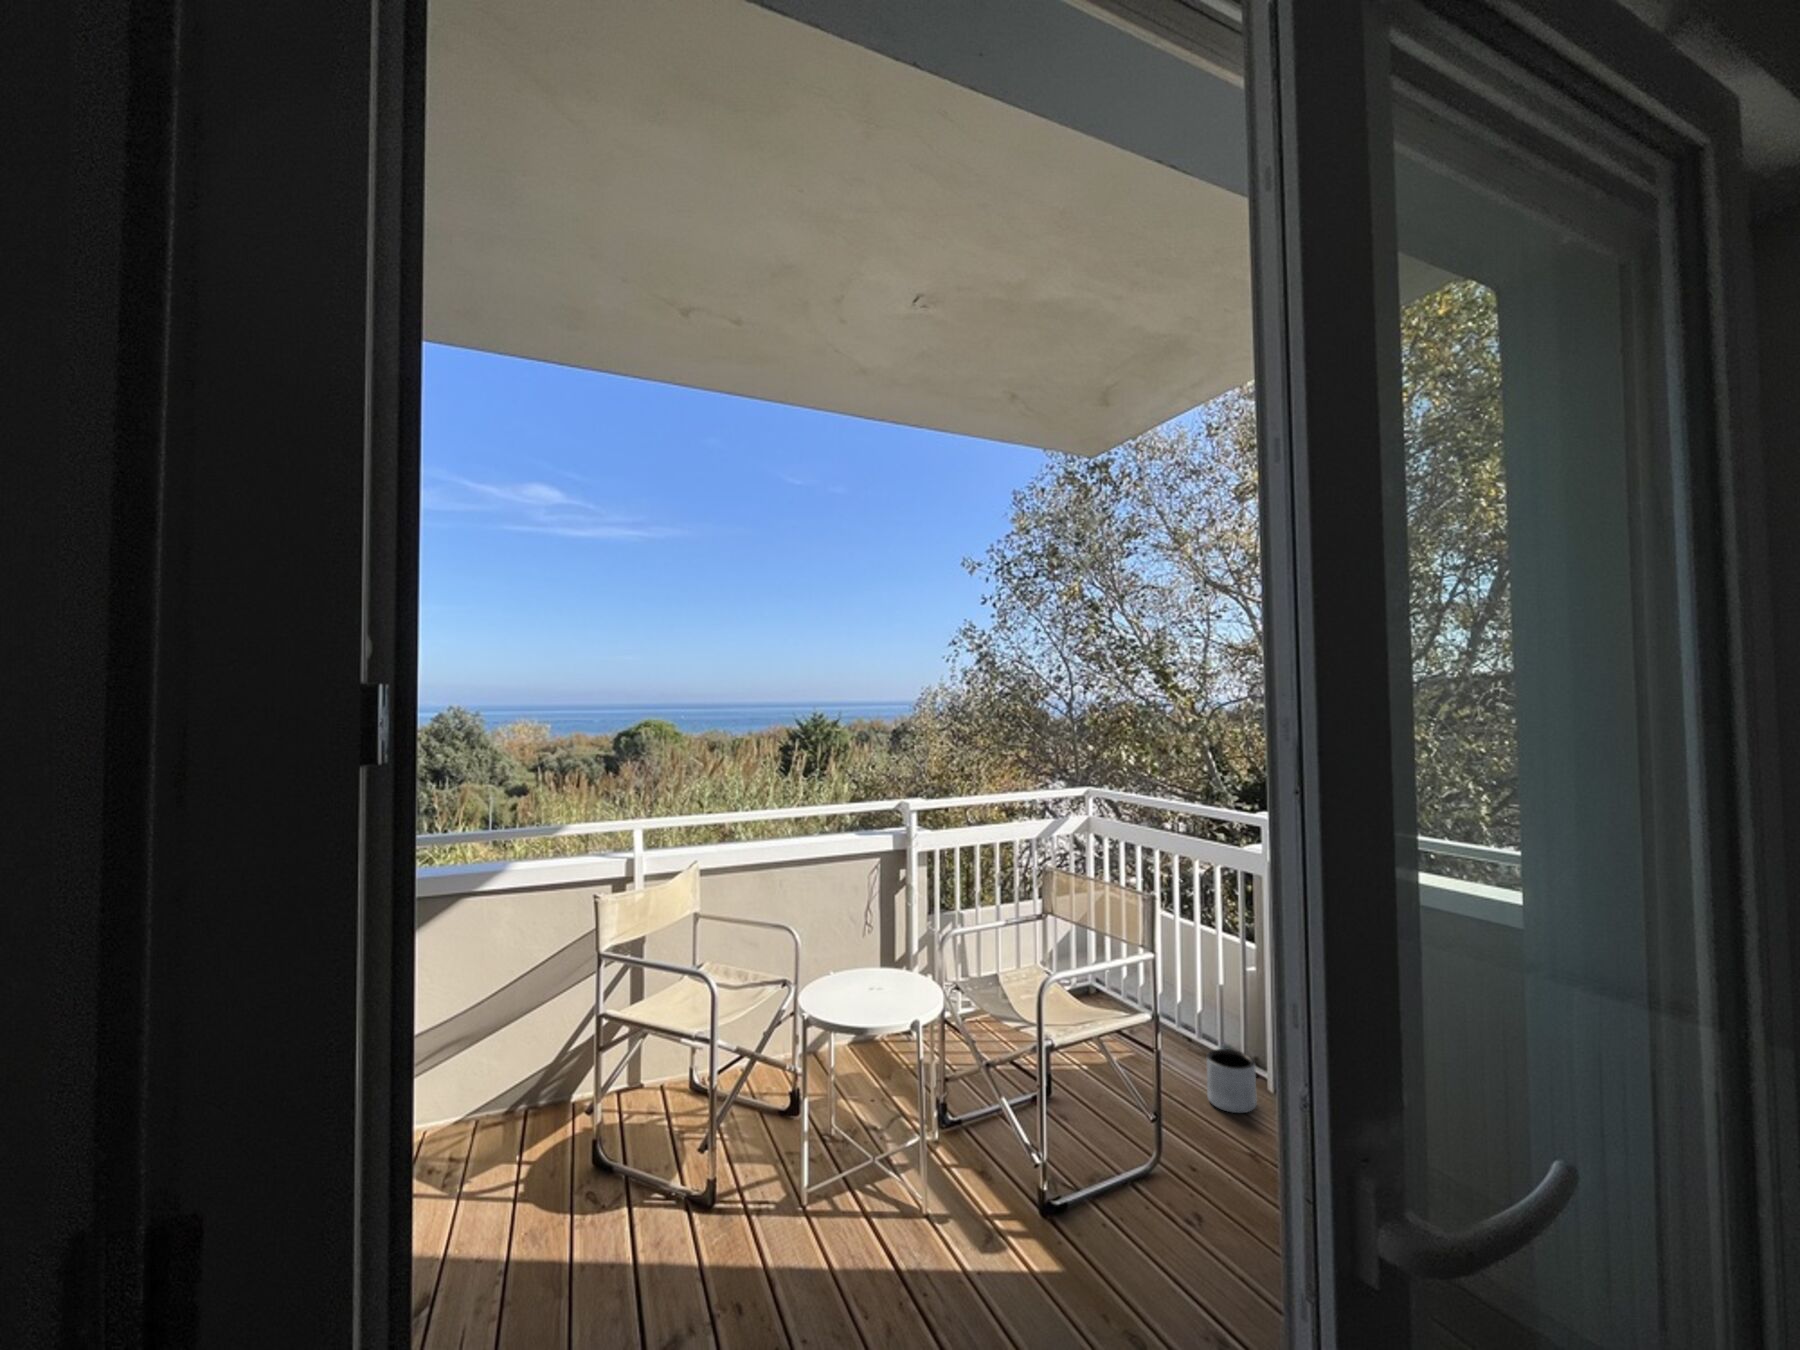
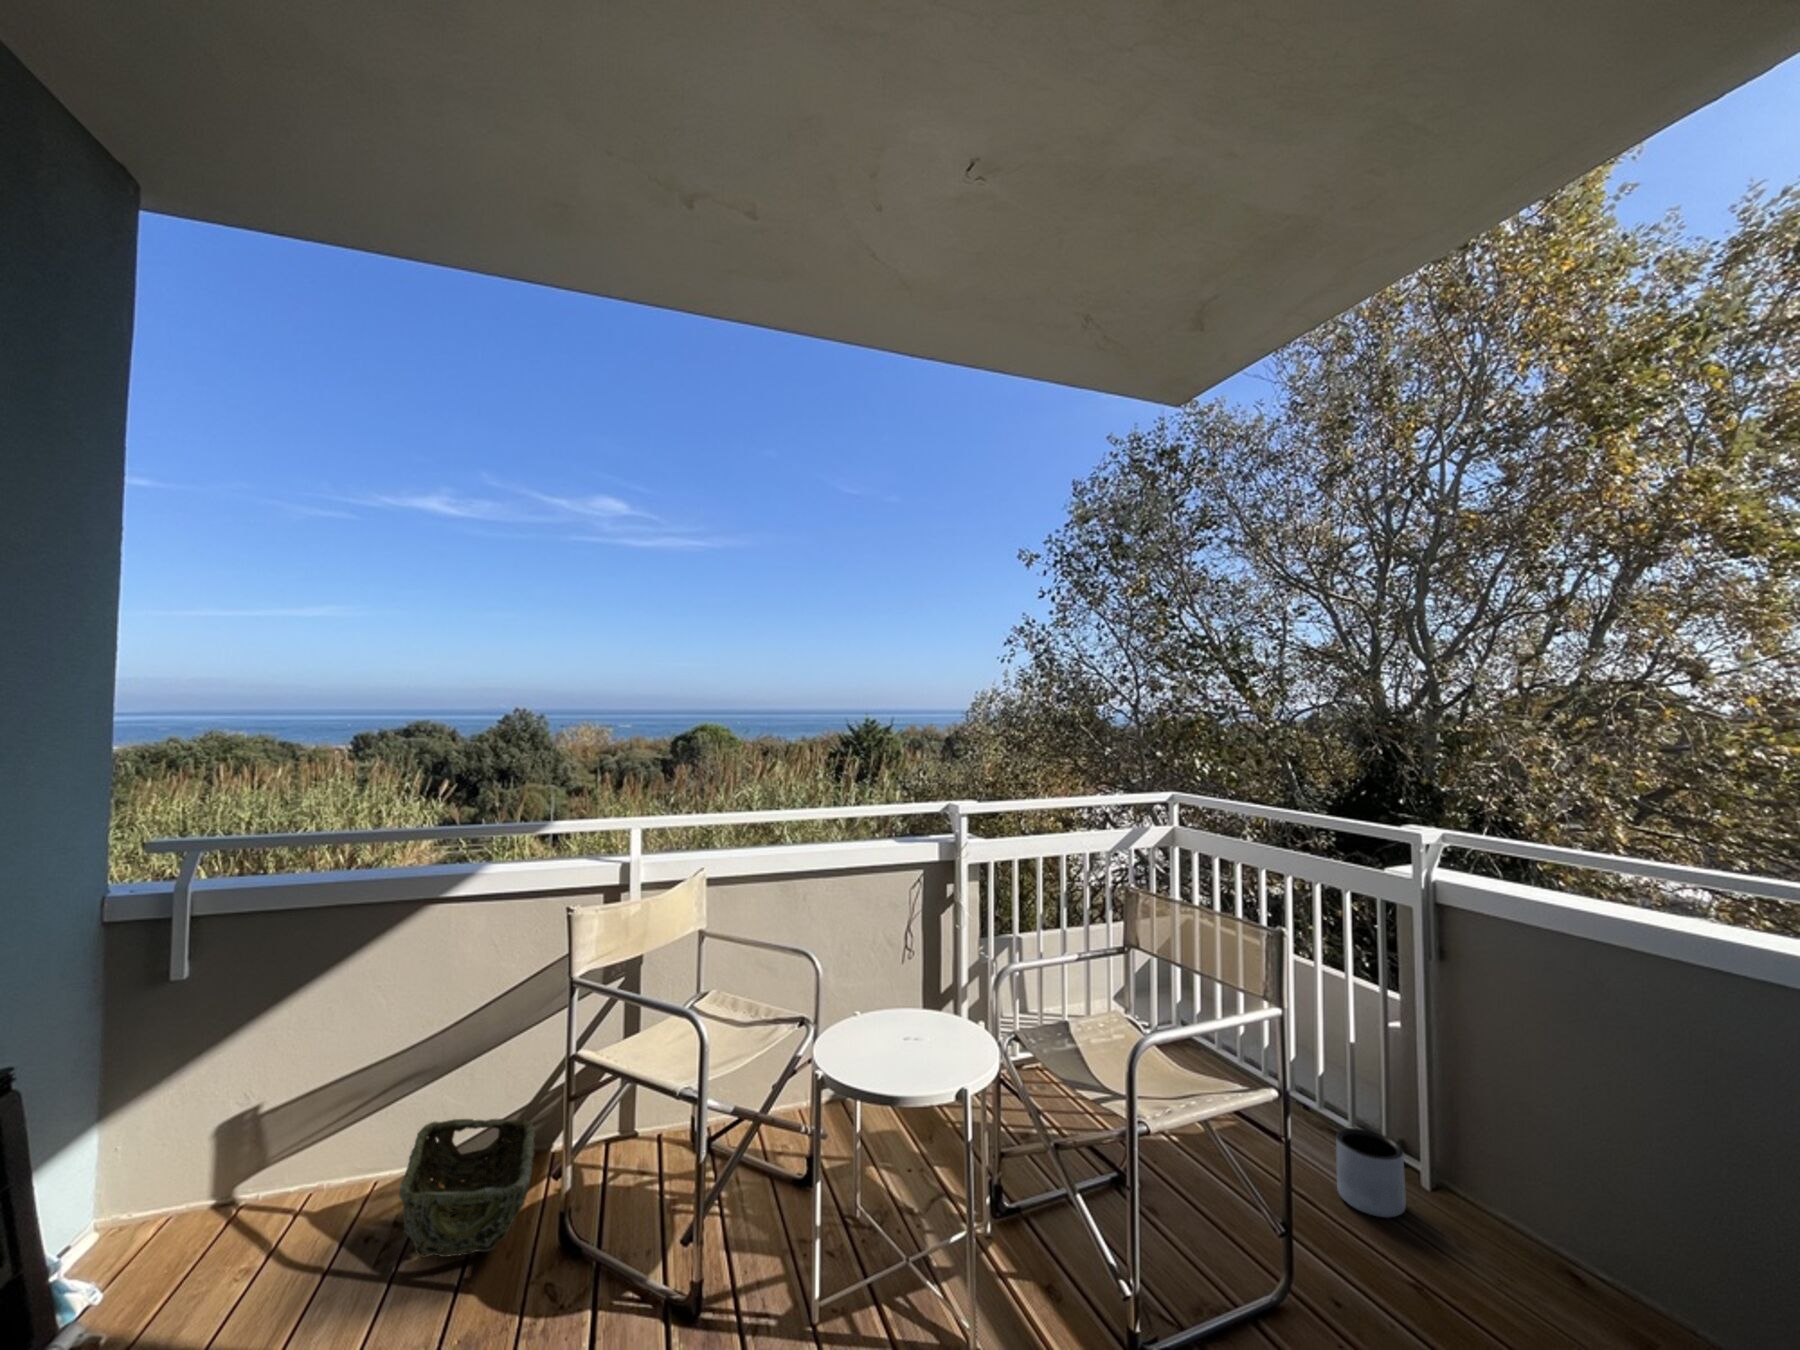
woven basket: none [463,1073,568,1176] -> present [399,1119,535,1258]

